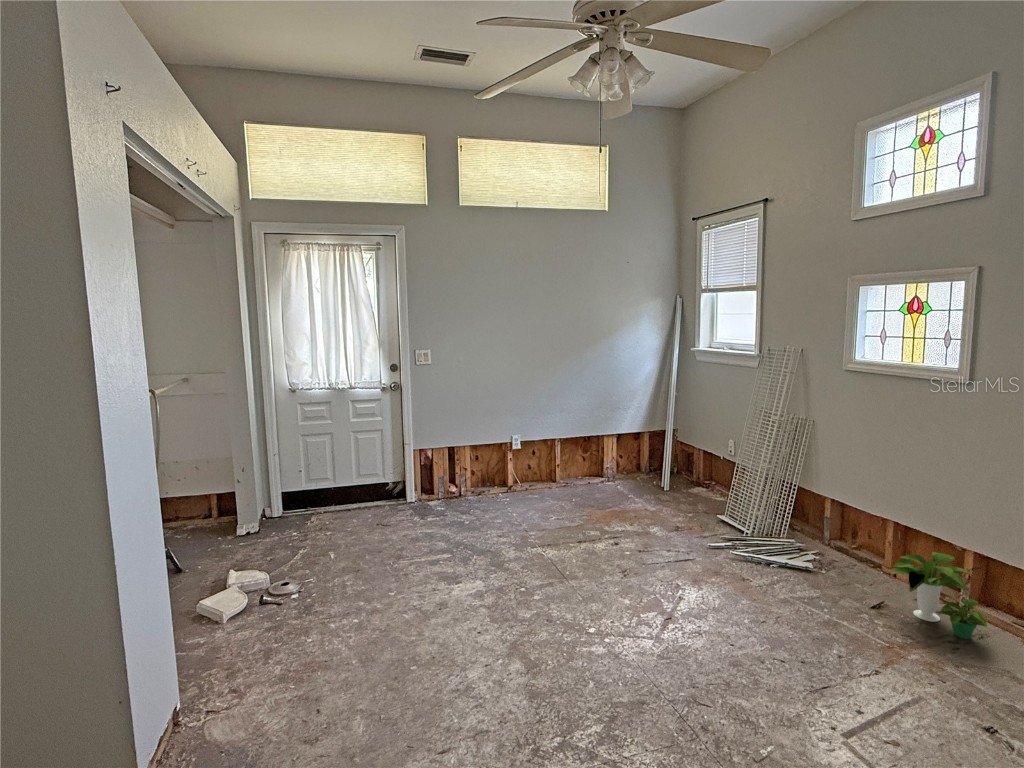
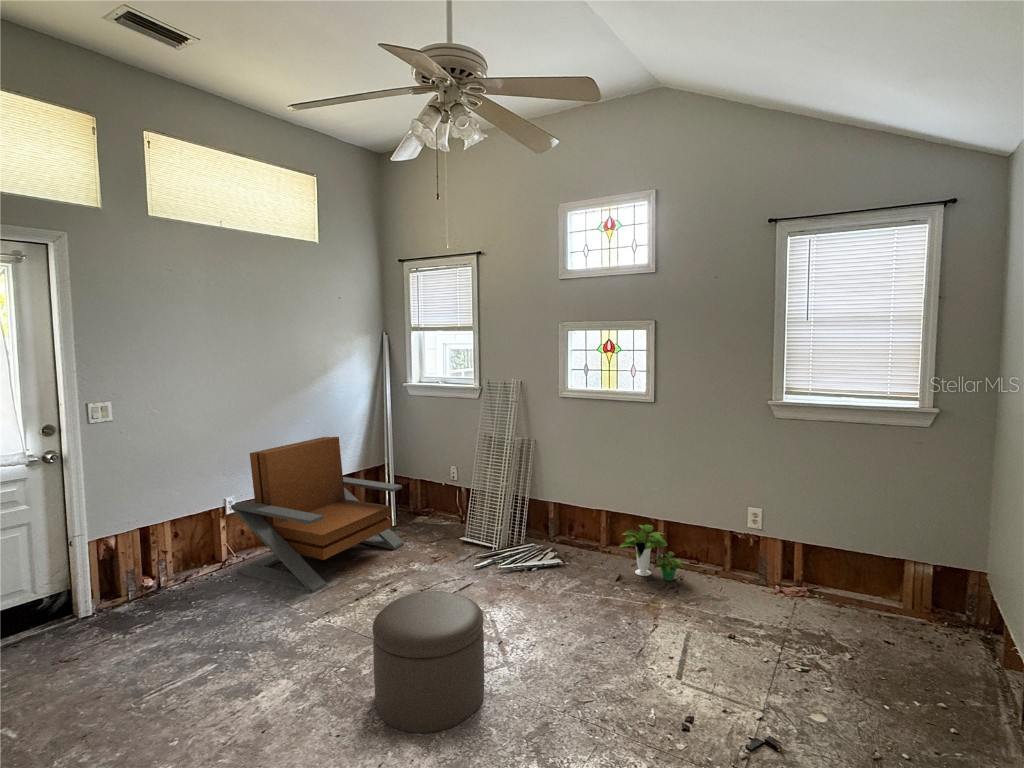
lounge chair: none [511,394,658,528] -> present [231,437,404,593]
ottoman: none [515,540,619,664] -> present [373,591,484,733]

